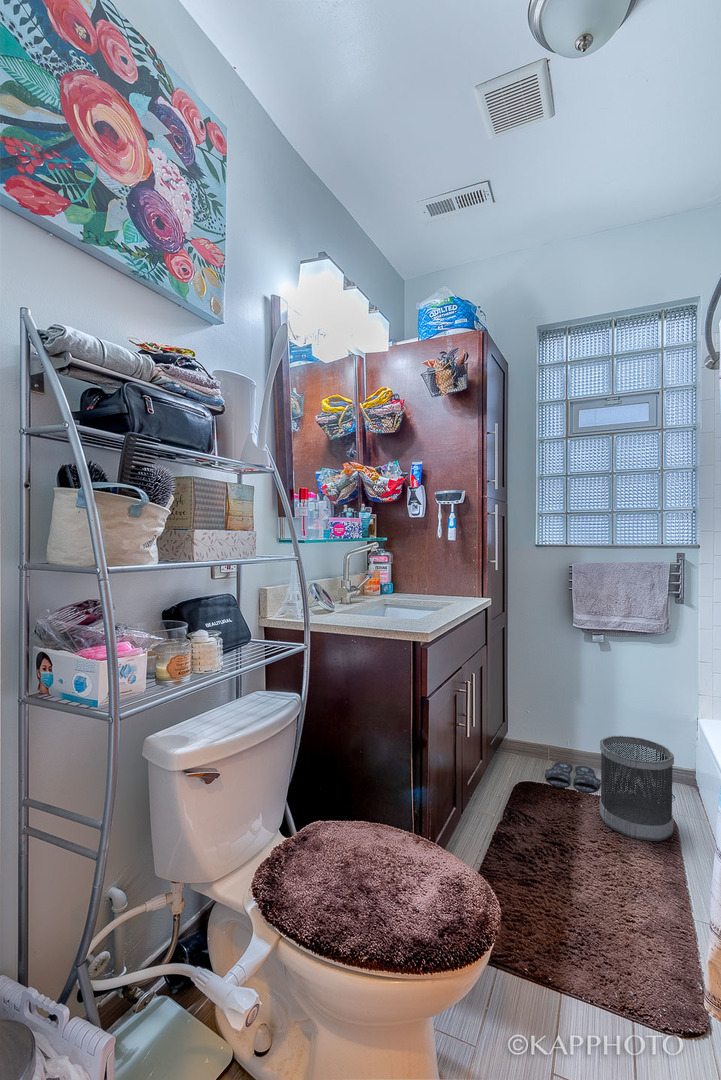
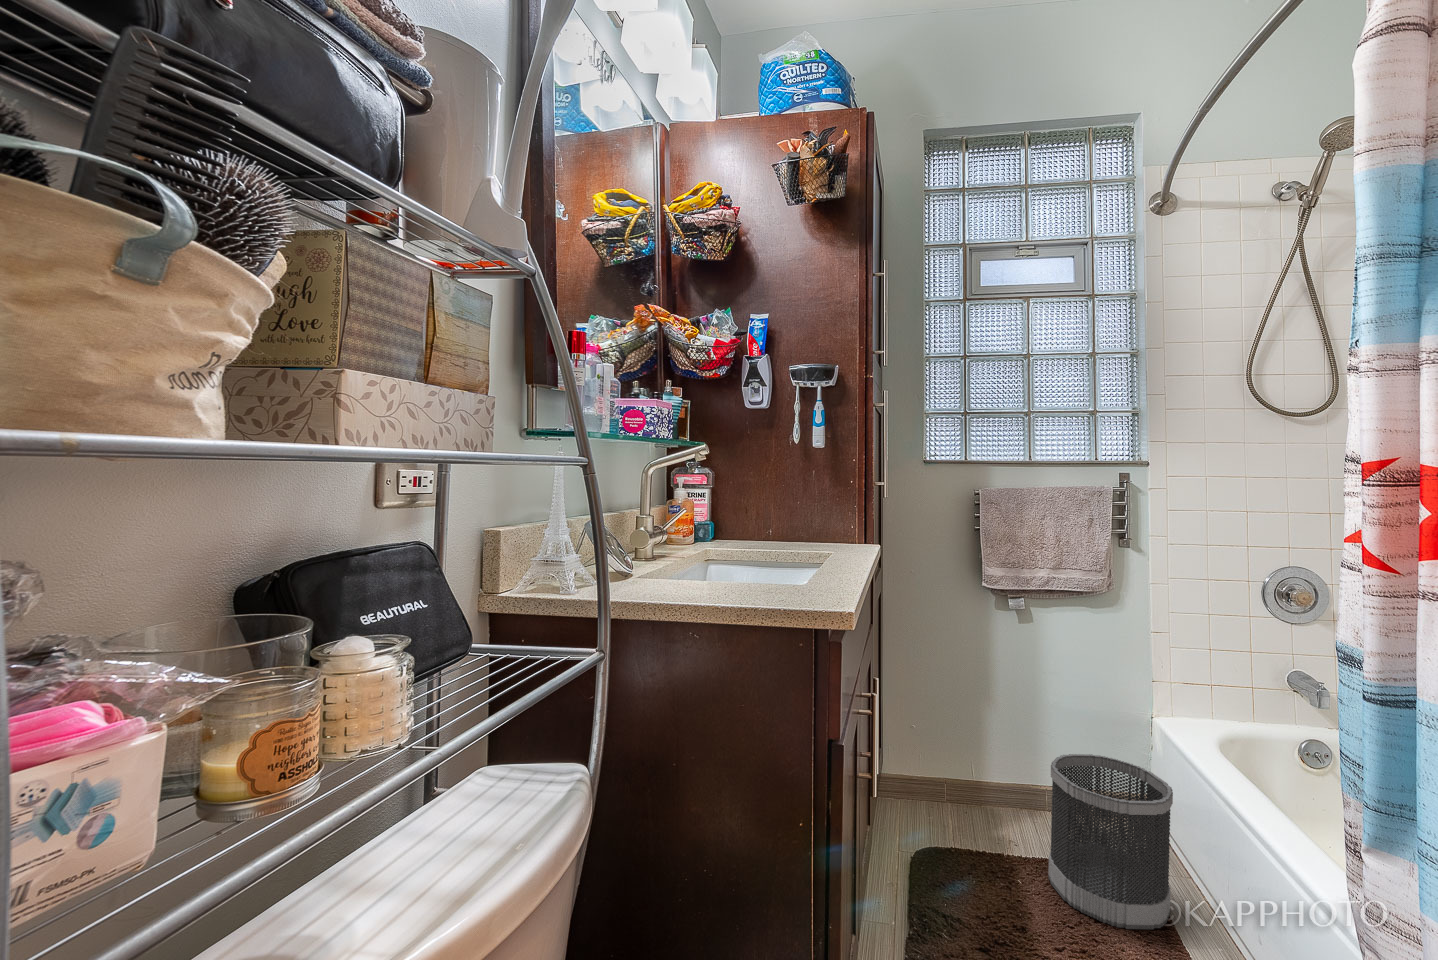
slippers: present [545,762,601,793] -> none [940,789,1026,843]

